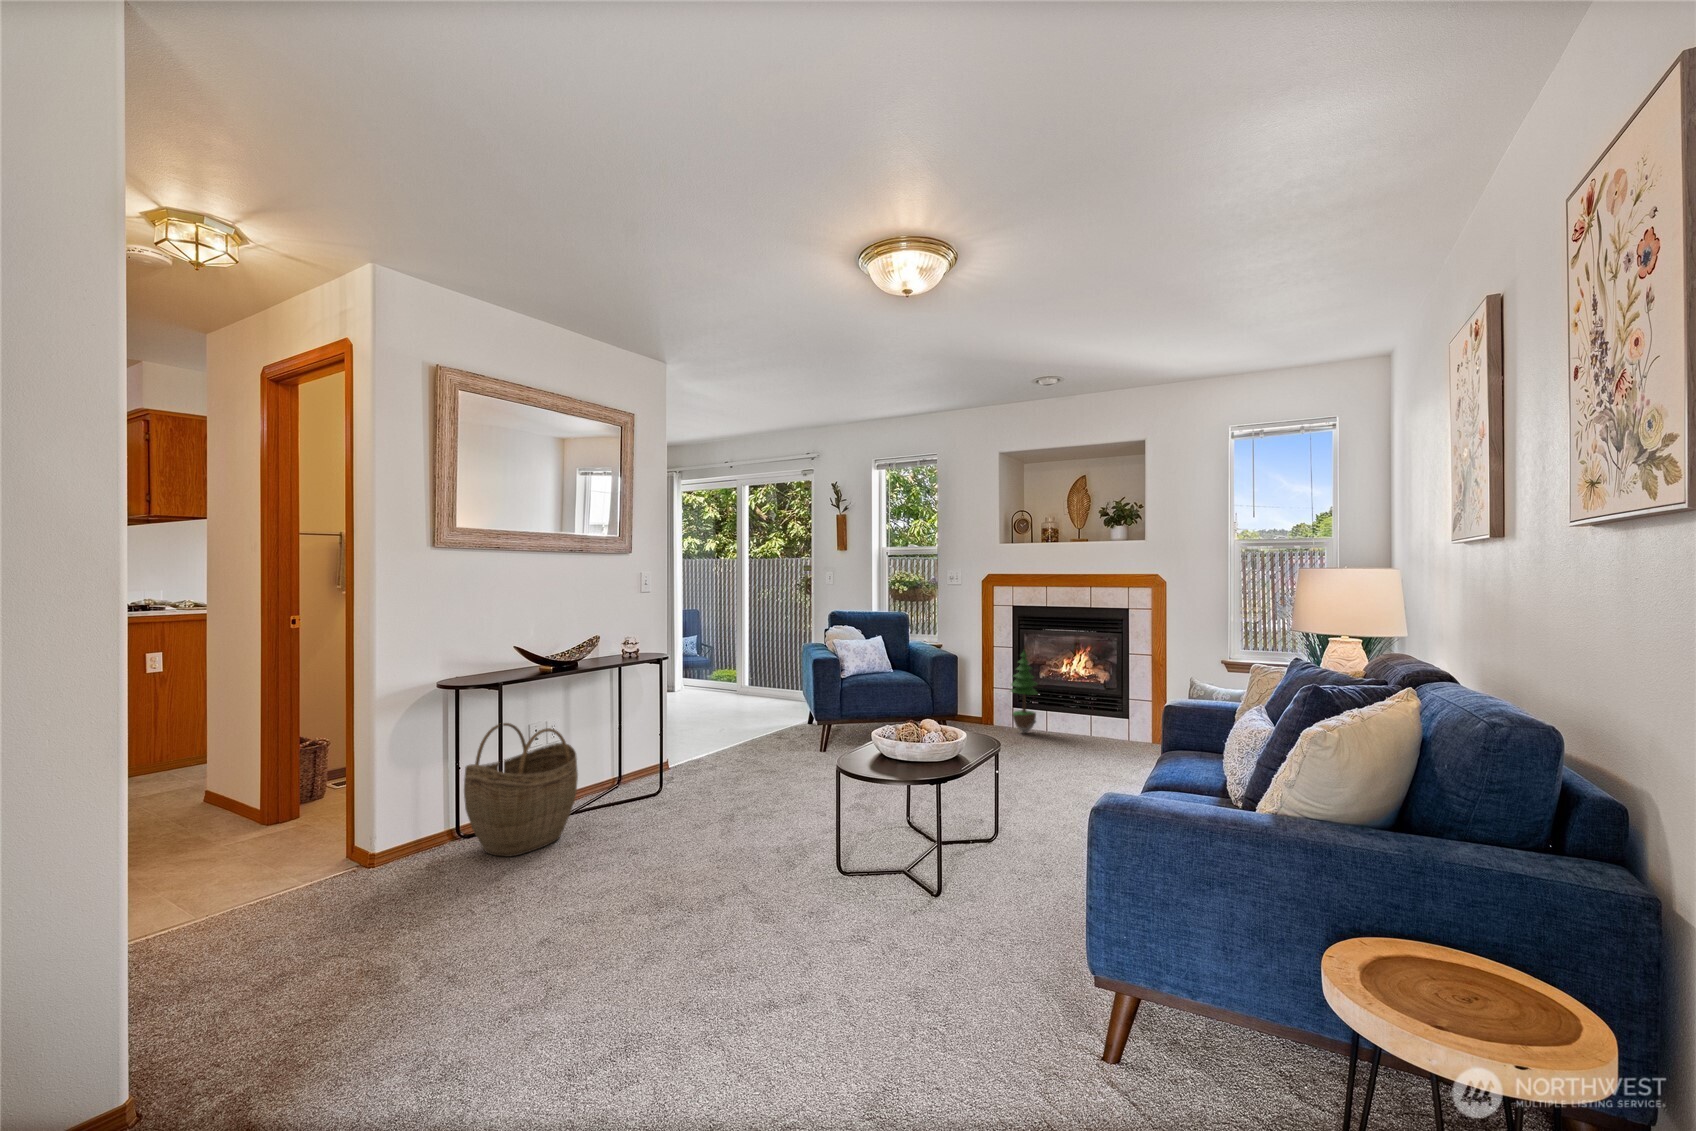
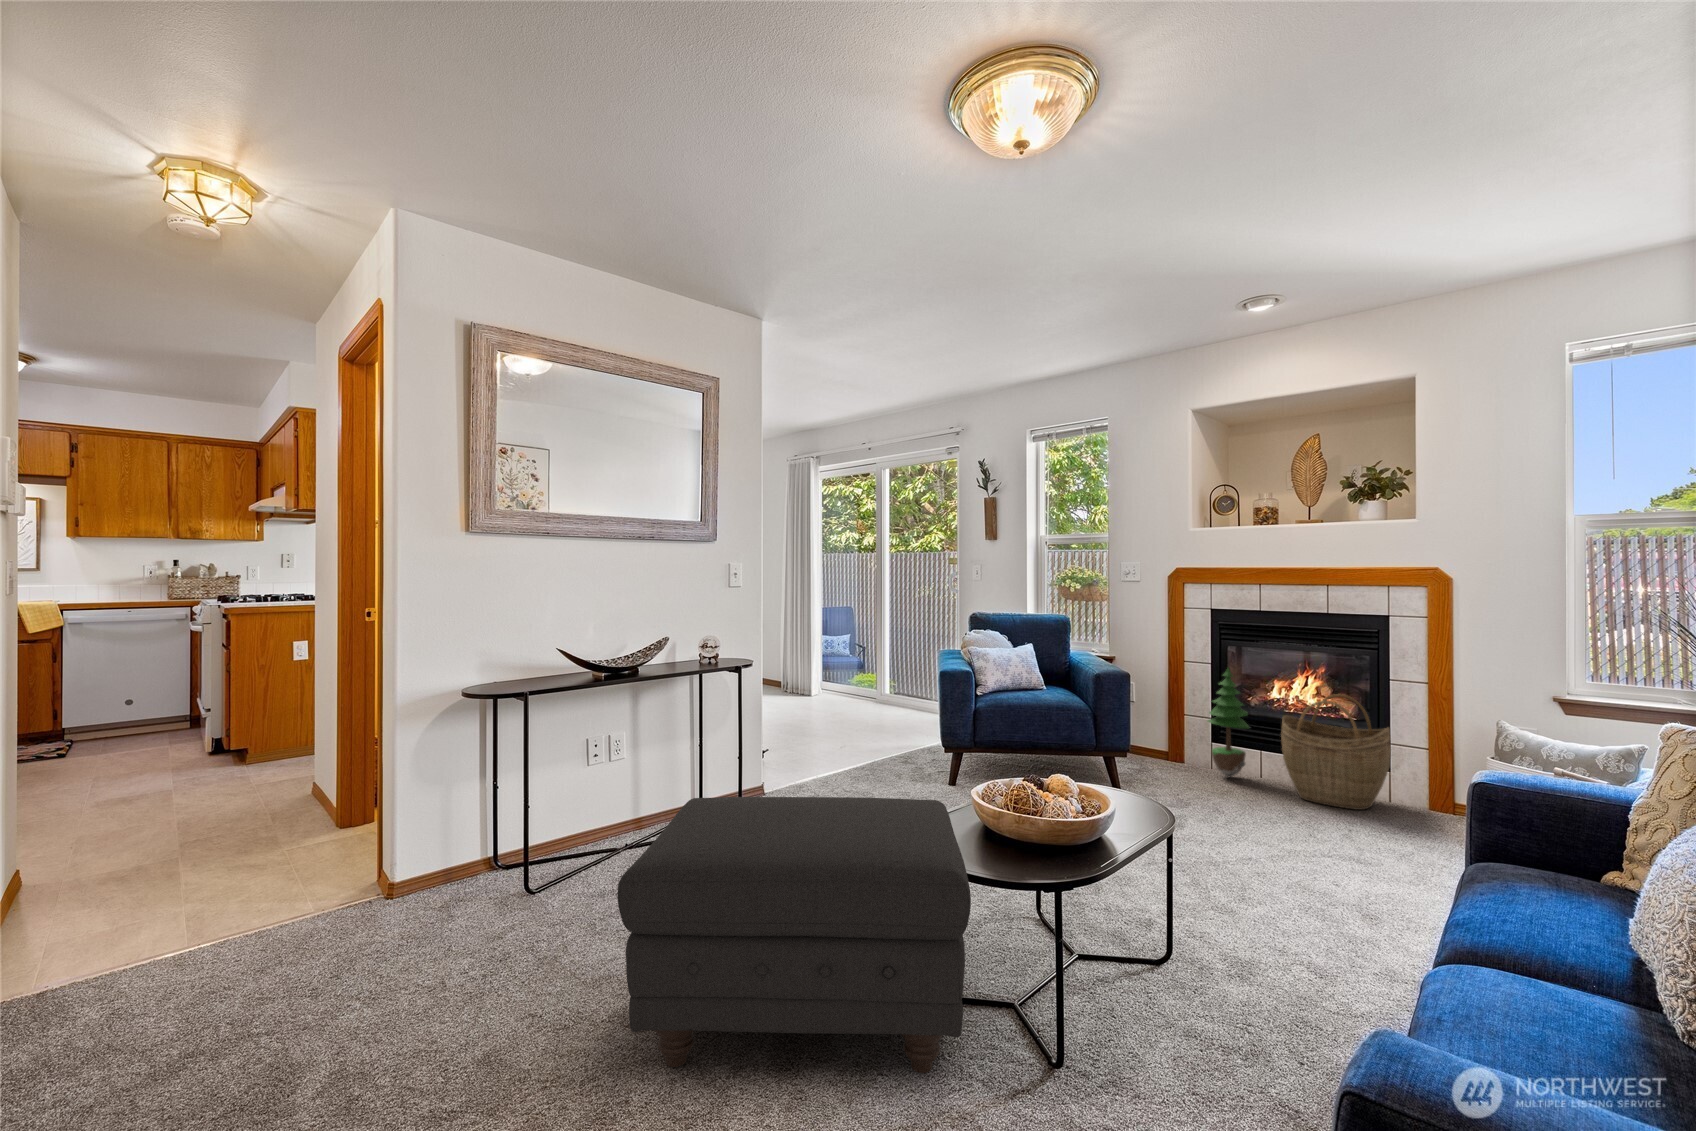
woven basket: present [464,723,578,857] -> present [1281,694,1391,810]
ottoman: none [664,743,904,936] -> present [617,797,971,1073]

